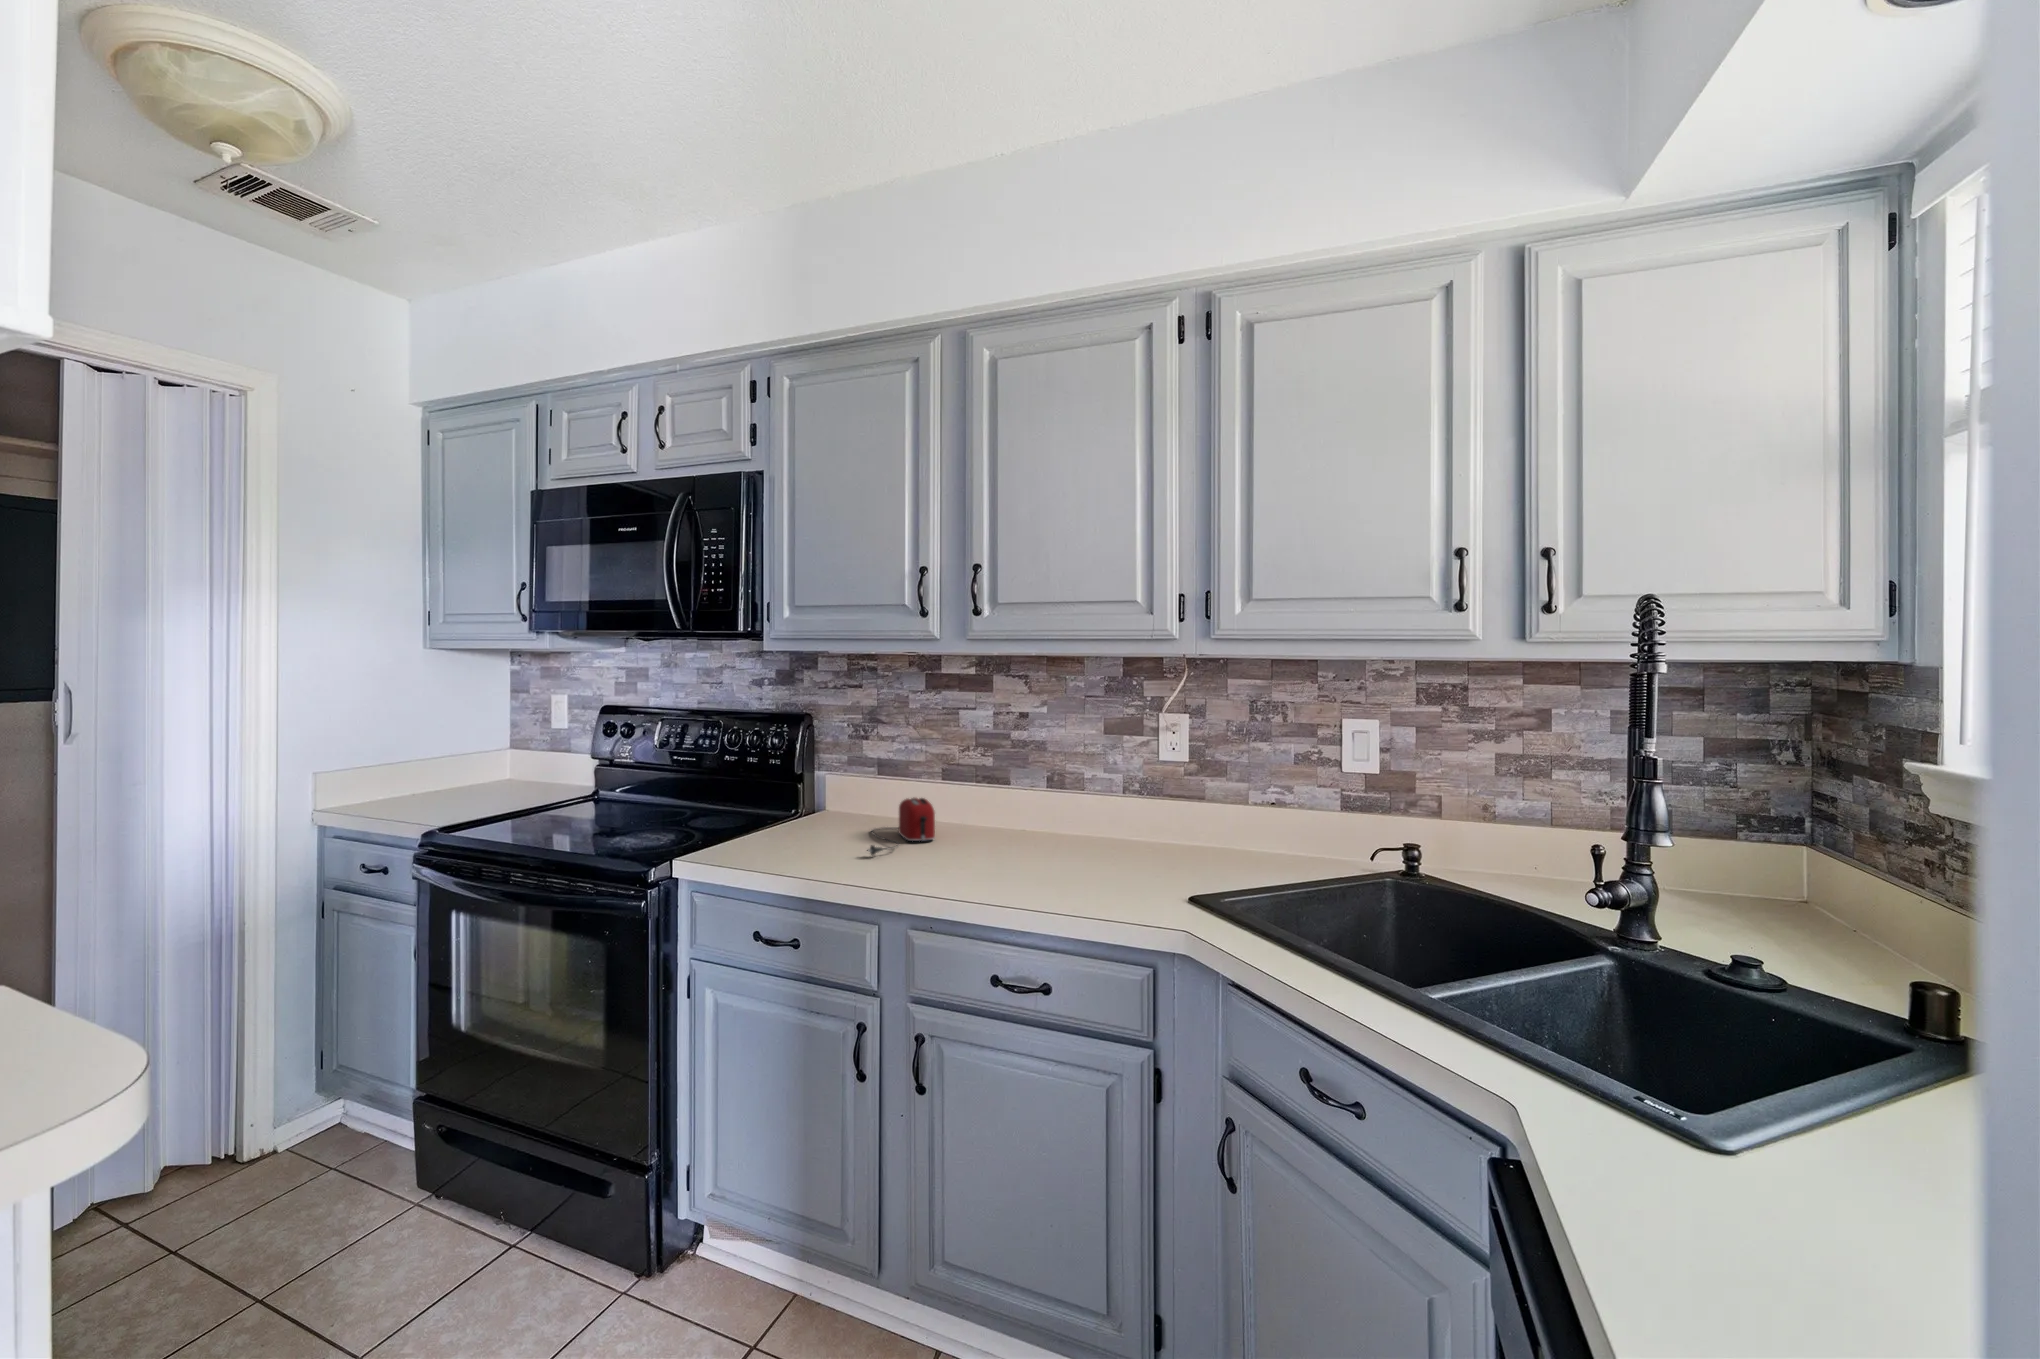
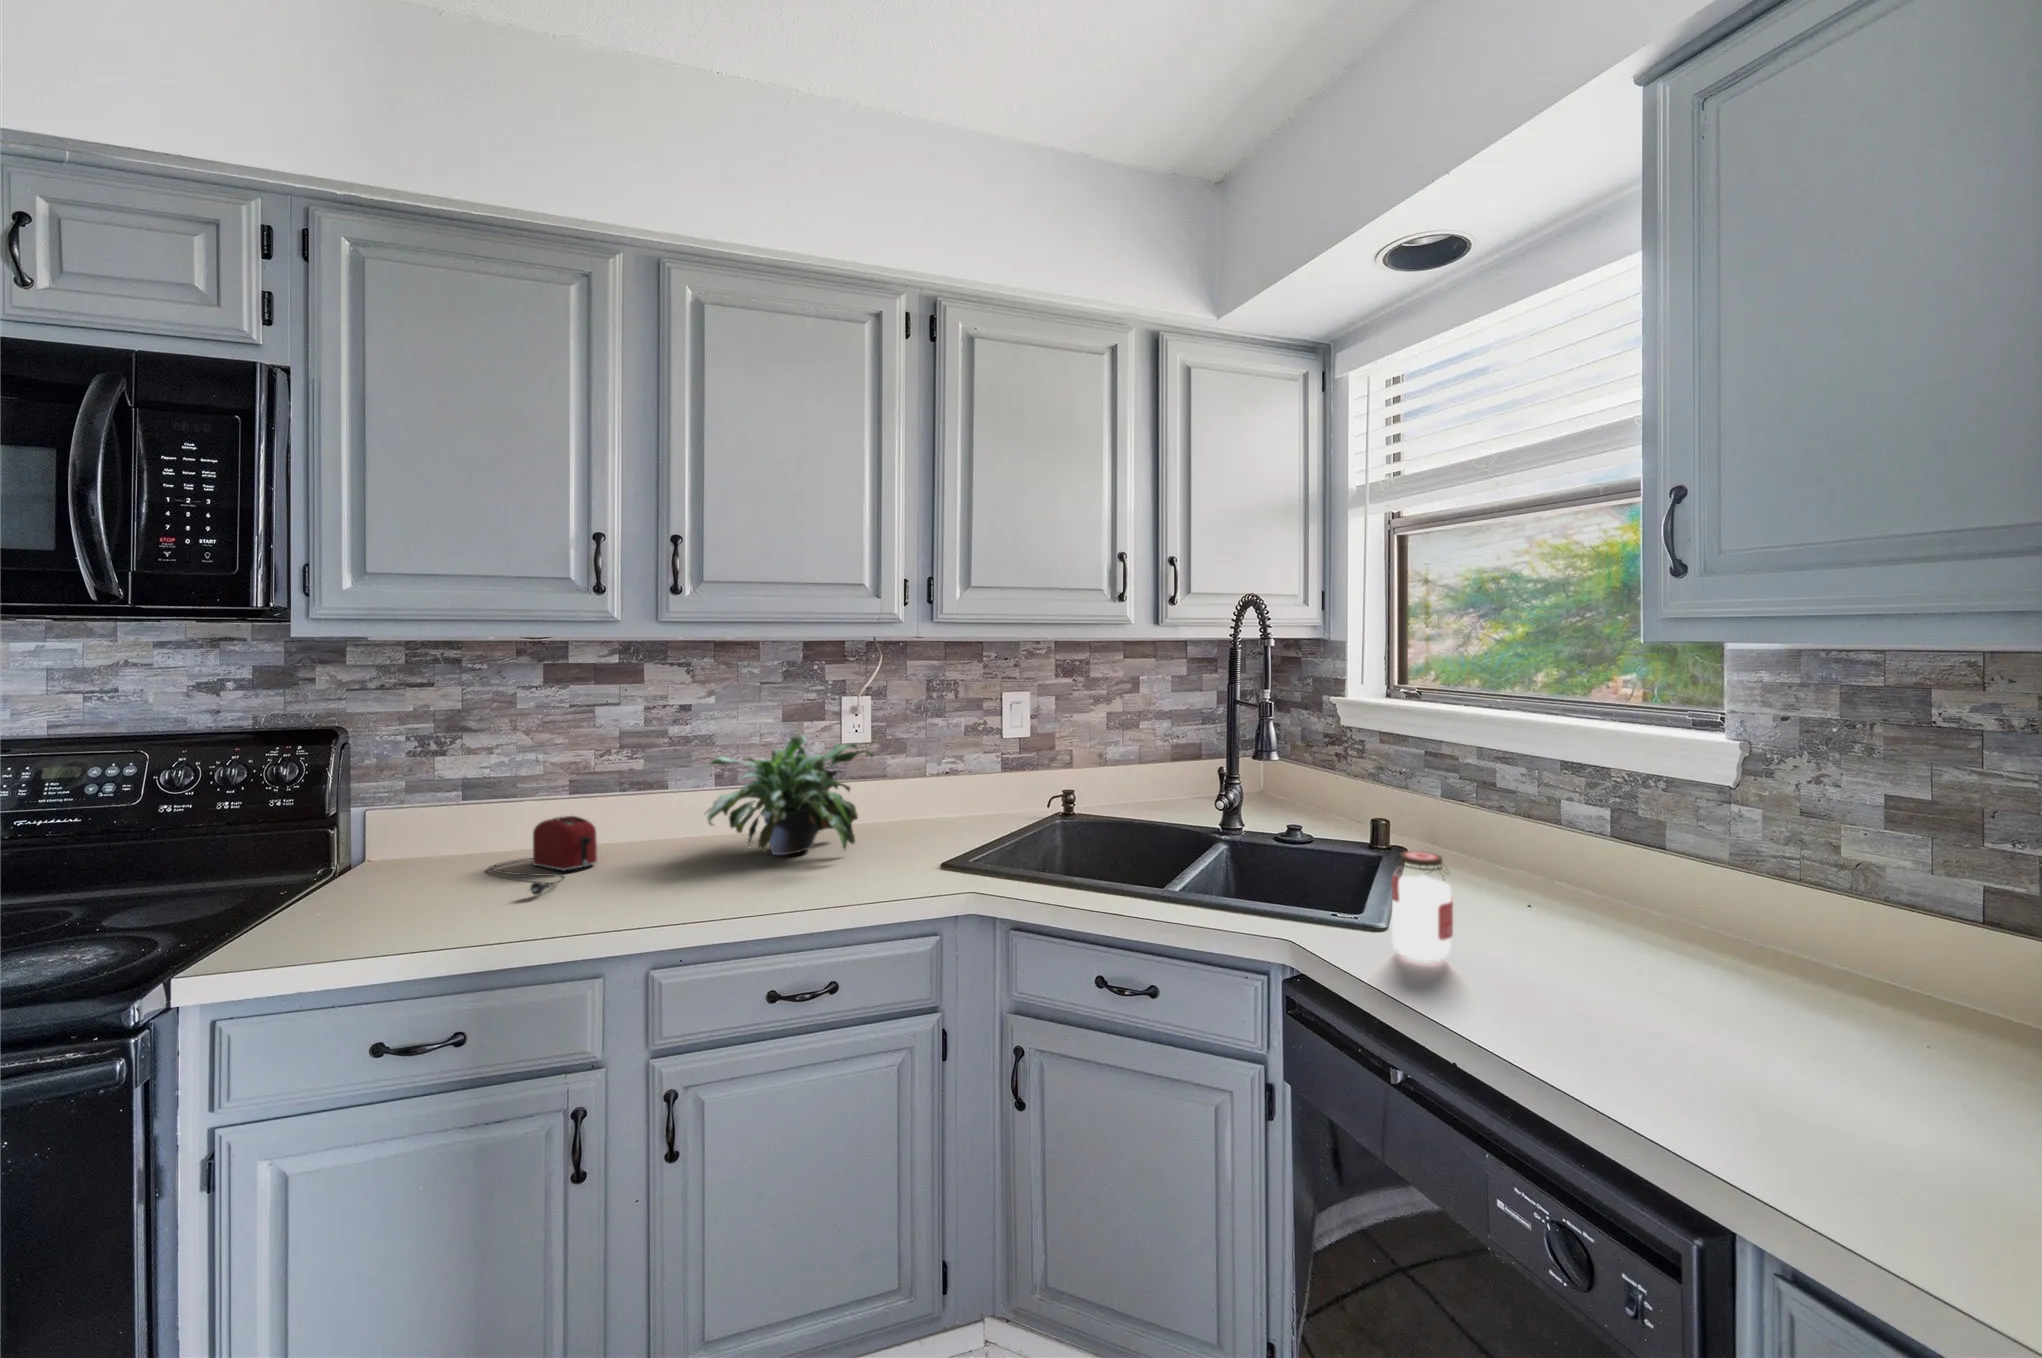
potted plant: none [997,748,1150,868] -> present [706,735,873,855]
jar: none [1669,1026,1807,1235] -> present [1391,851,1453,961]

